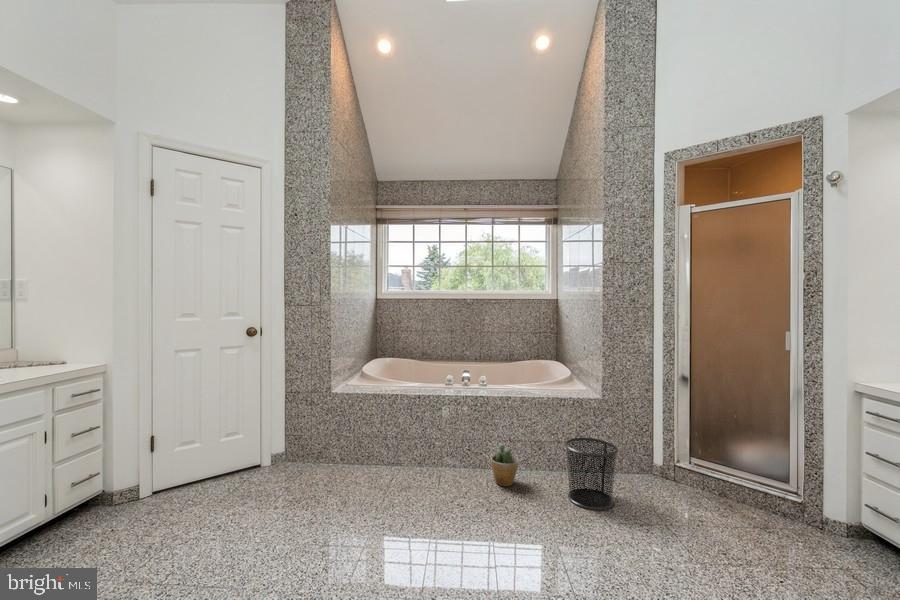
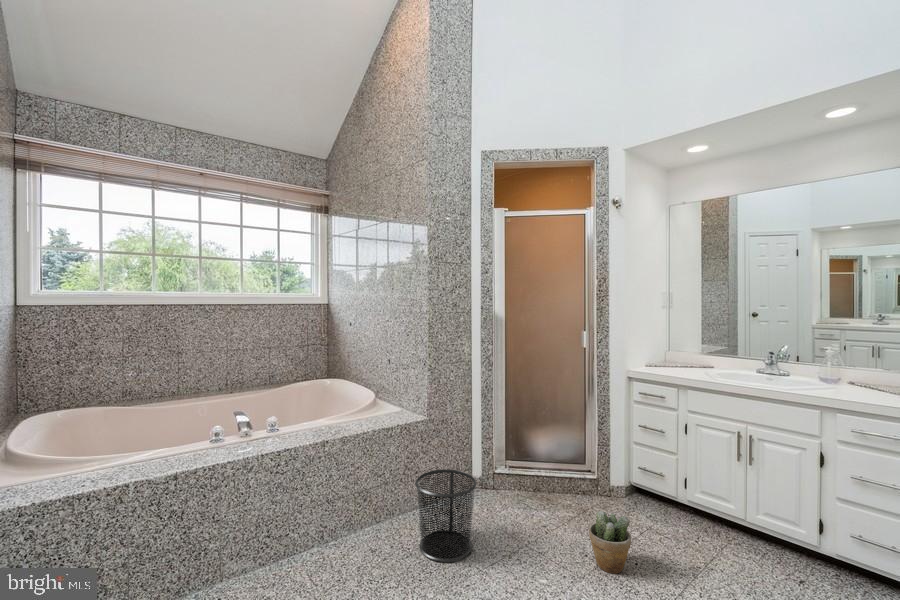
potted plant: present [490,444,519,486] -> present [589,511,631,573]

